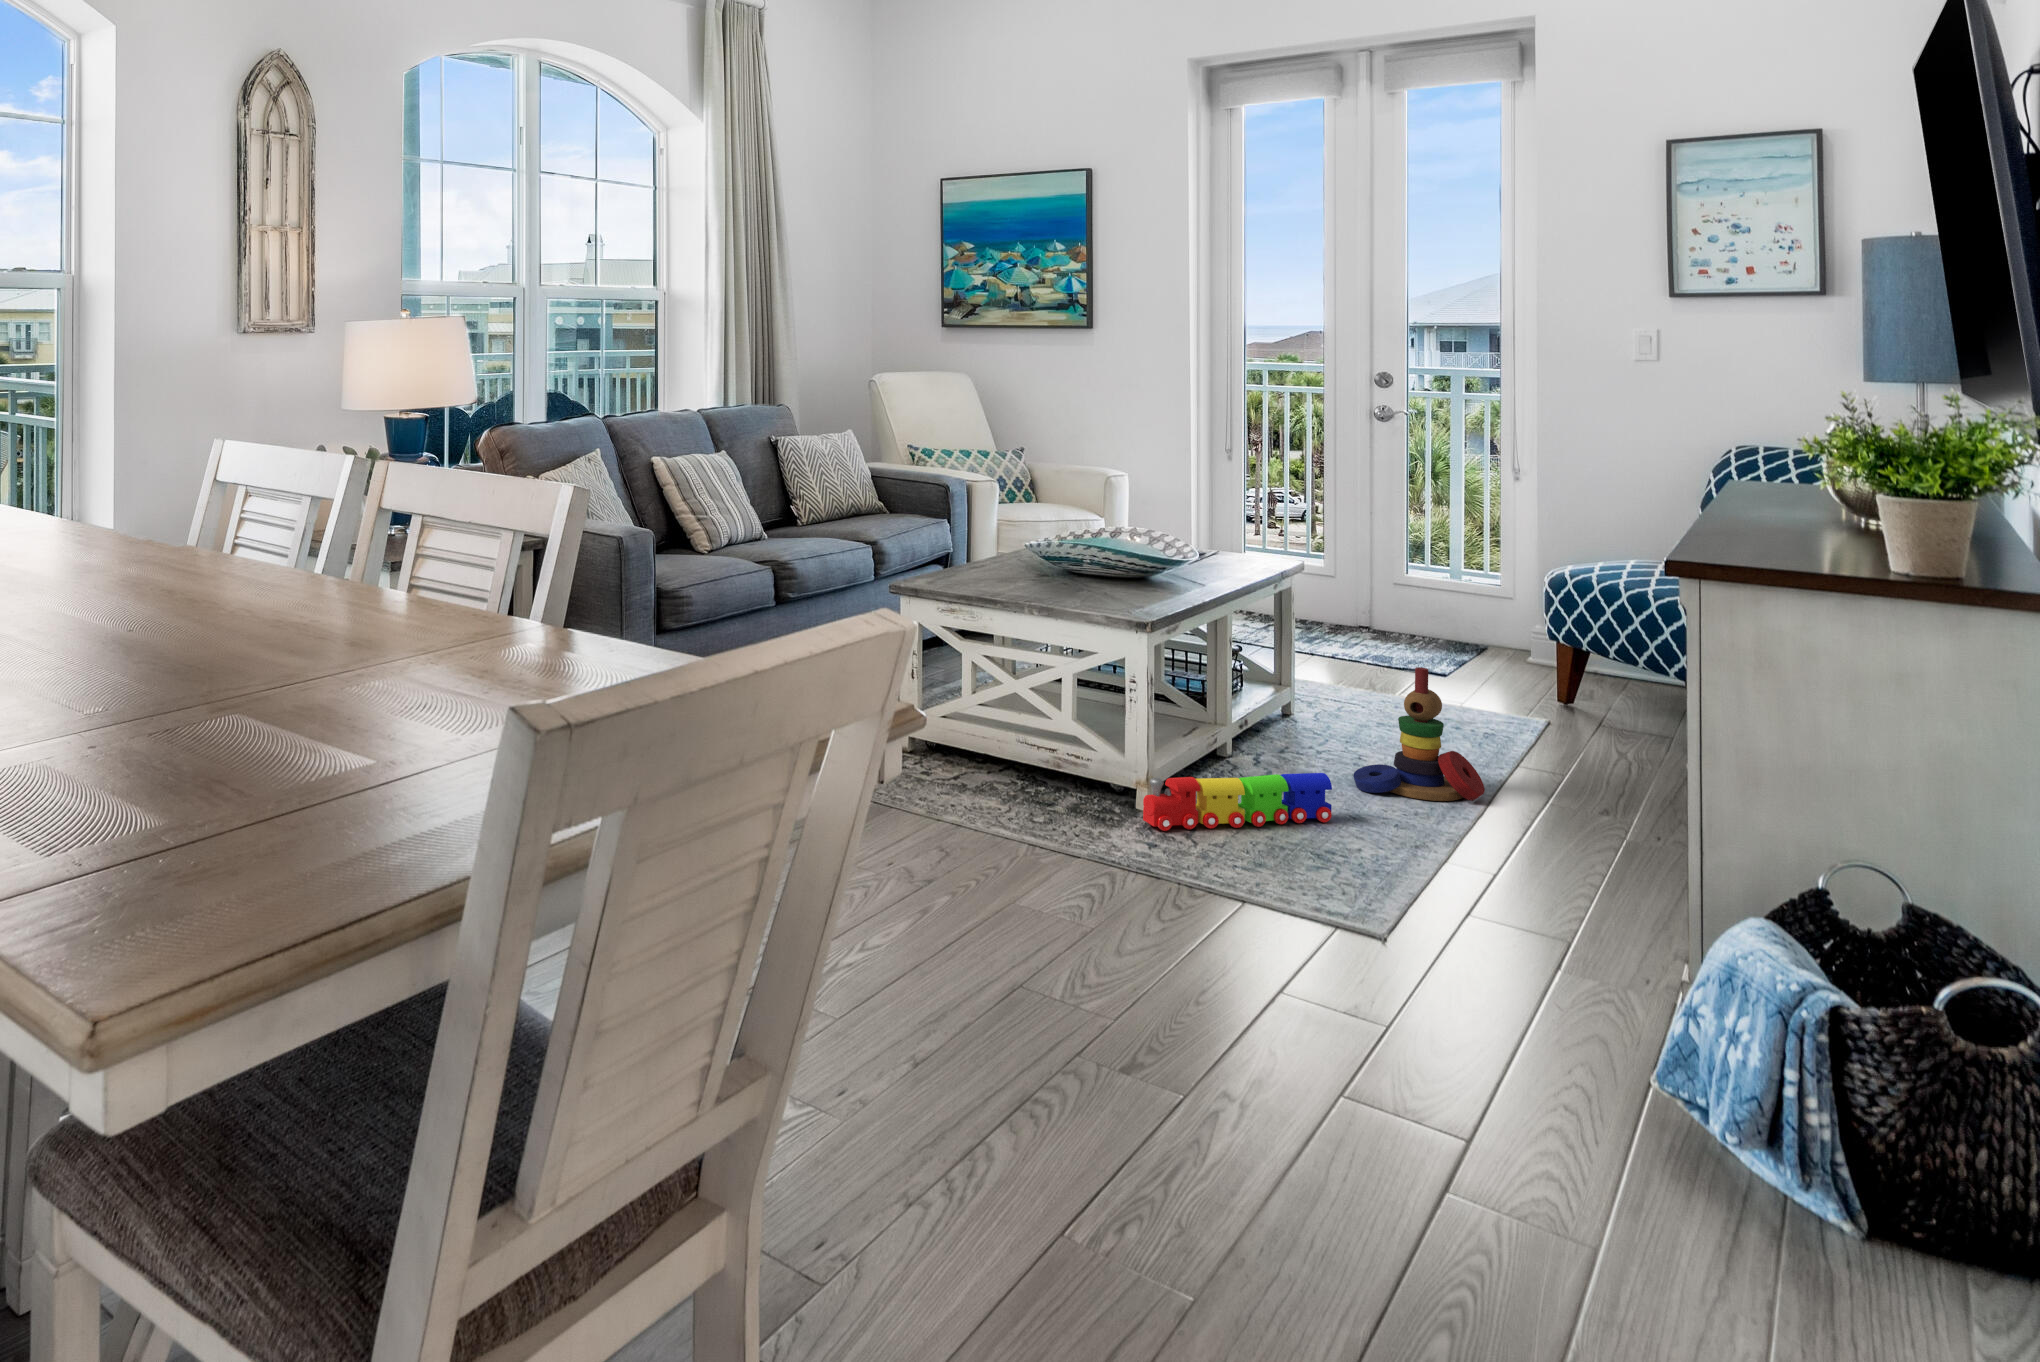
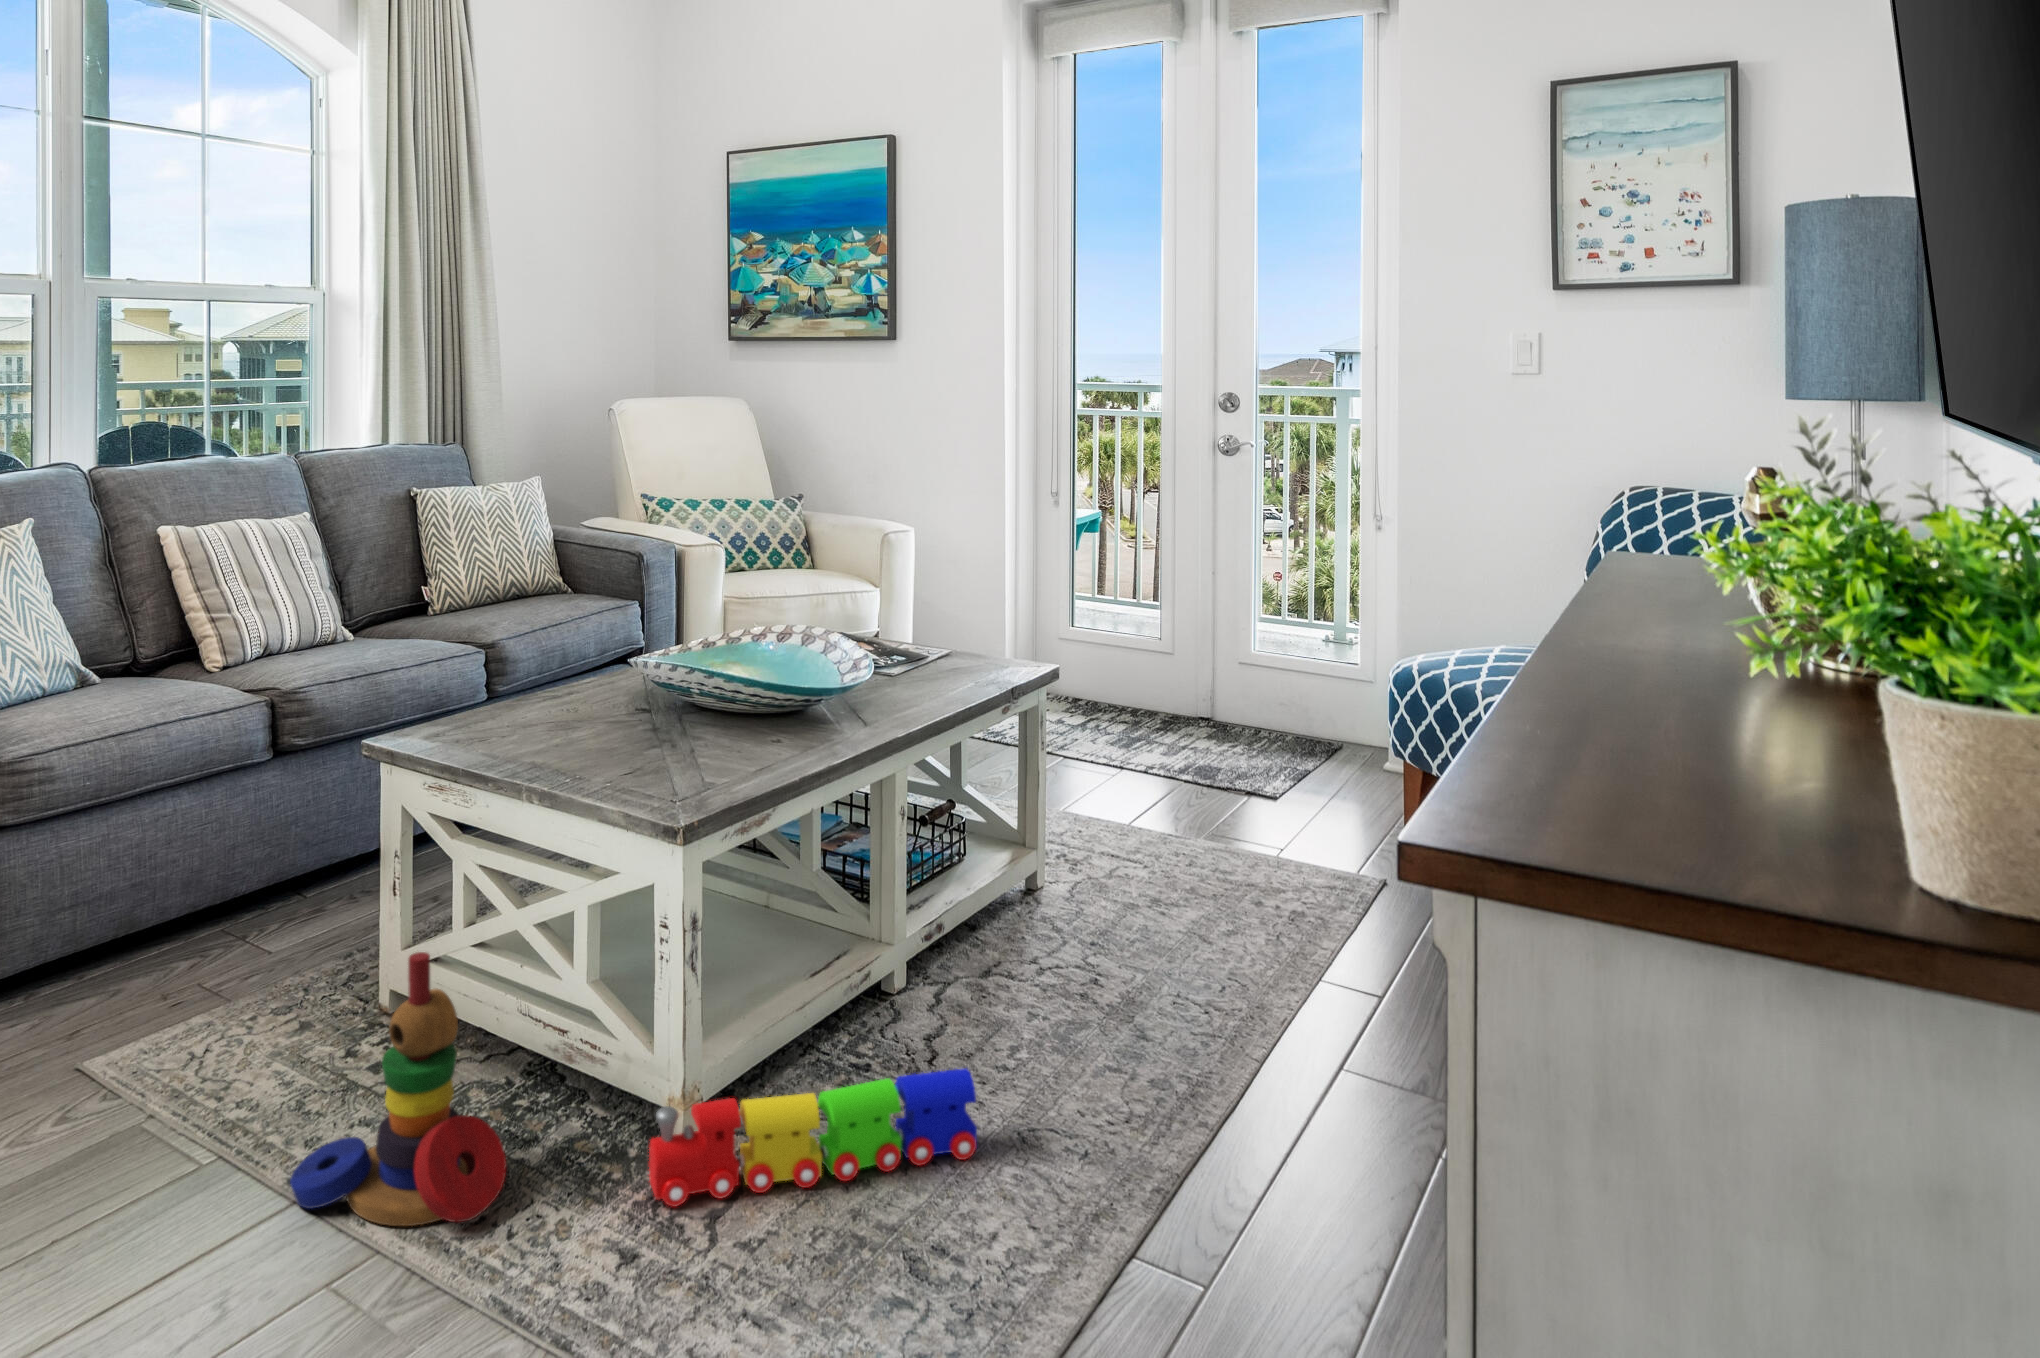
stacking toy: present [1353,667,1485,801] -> present [290,952,506,1226]

